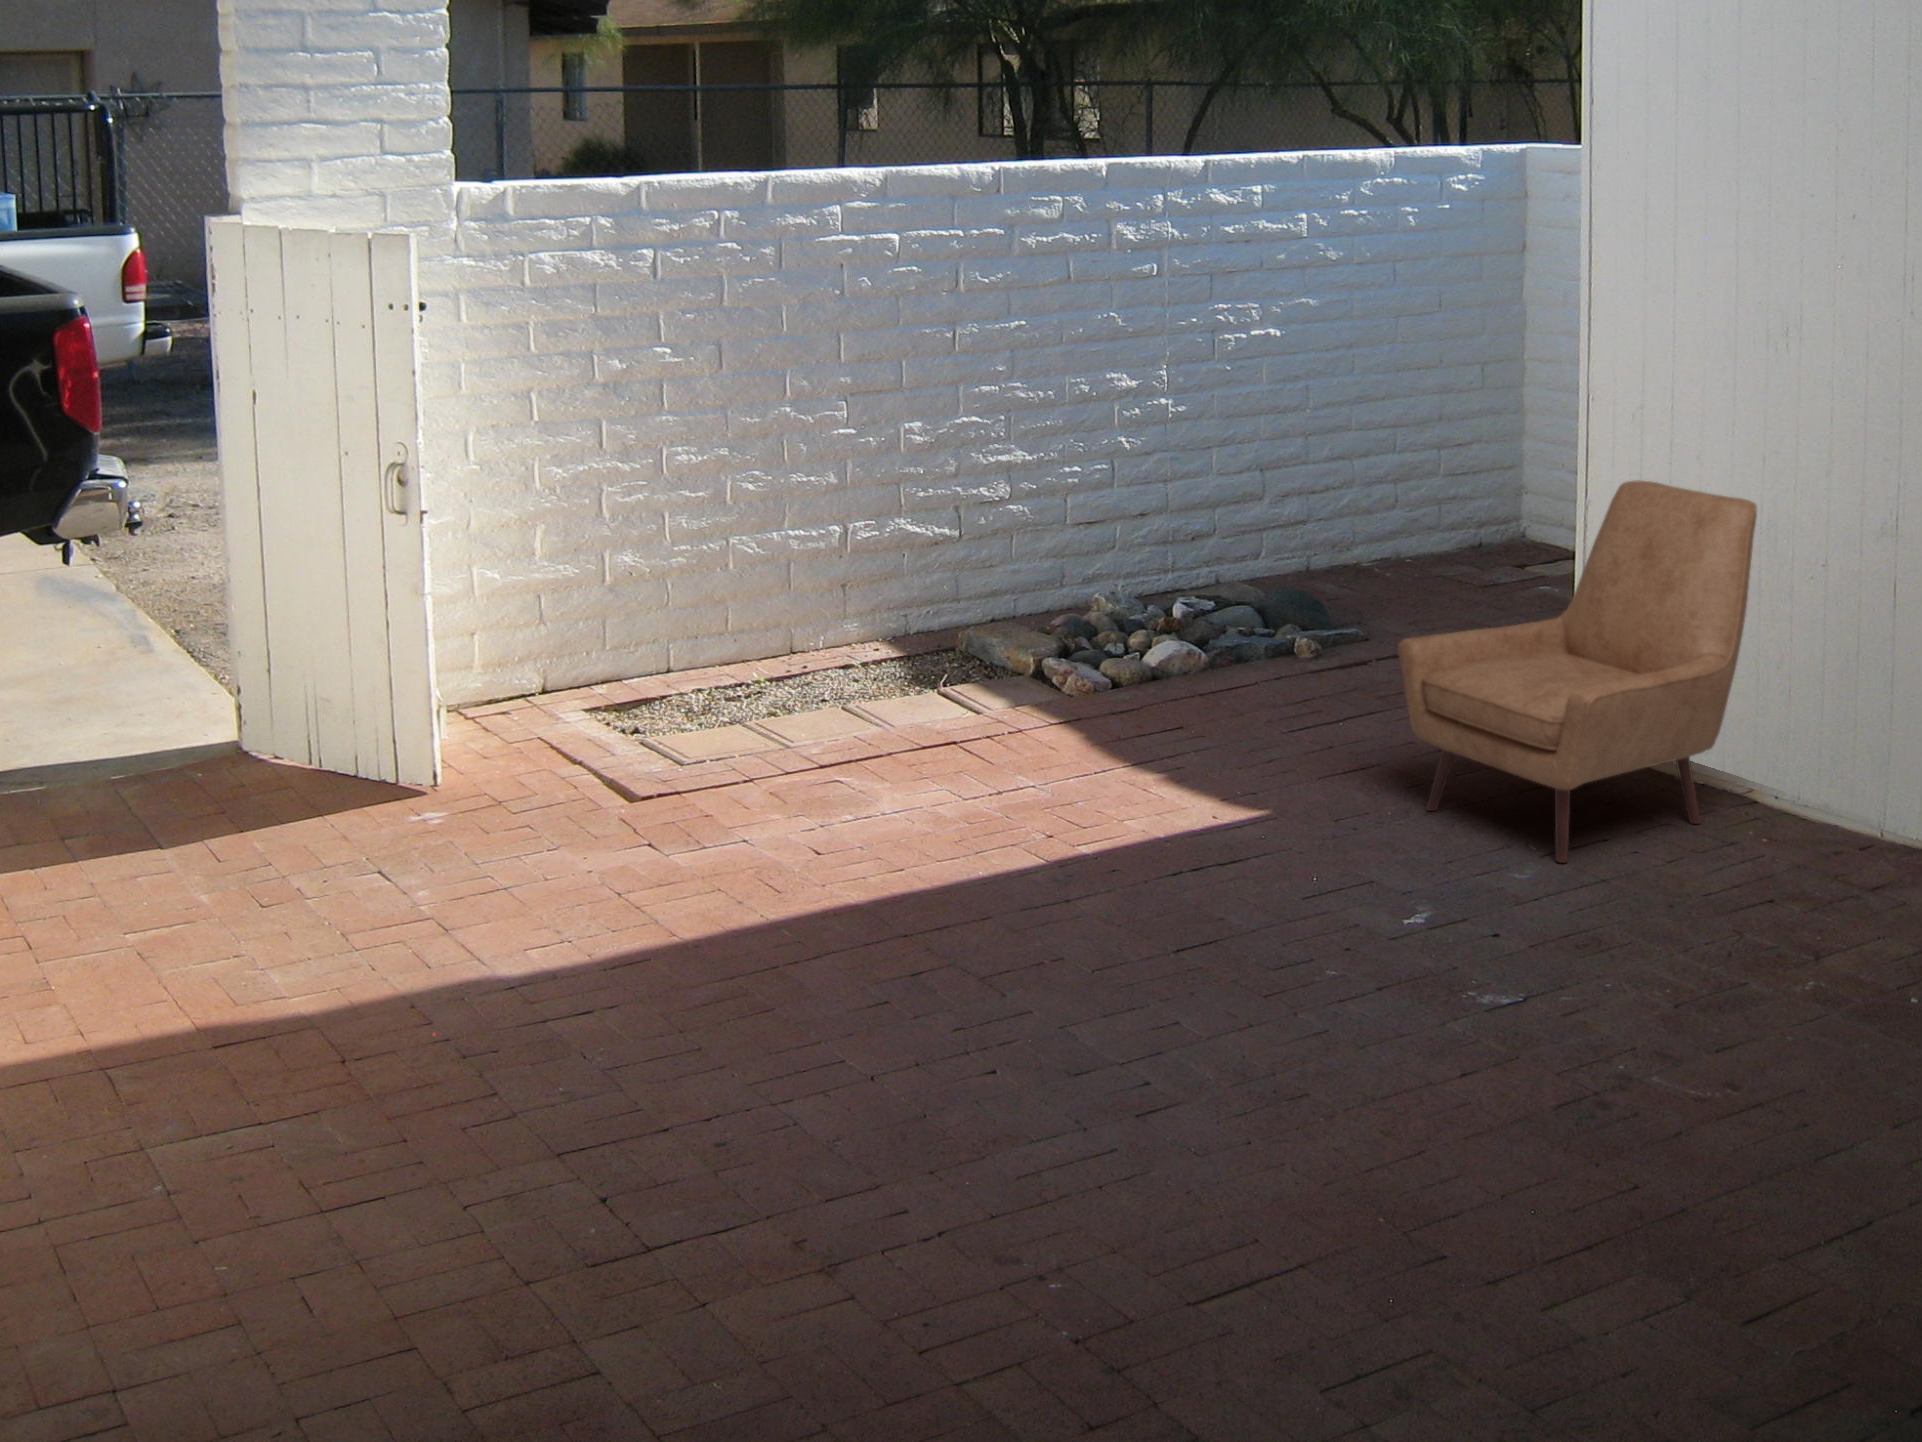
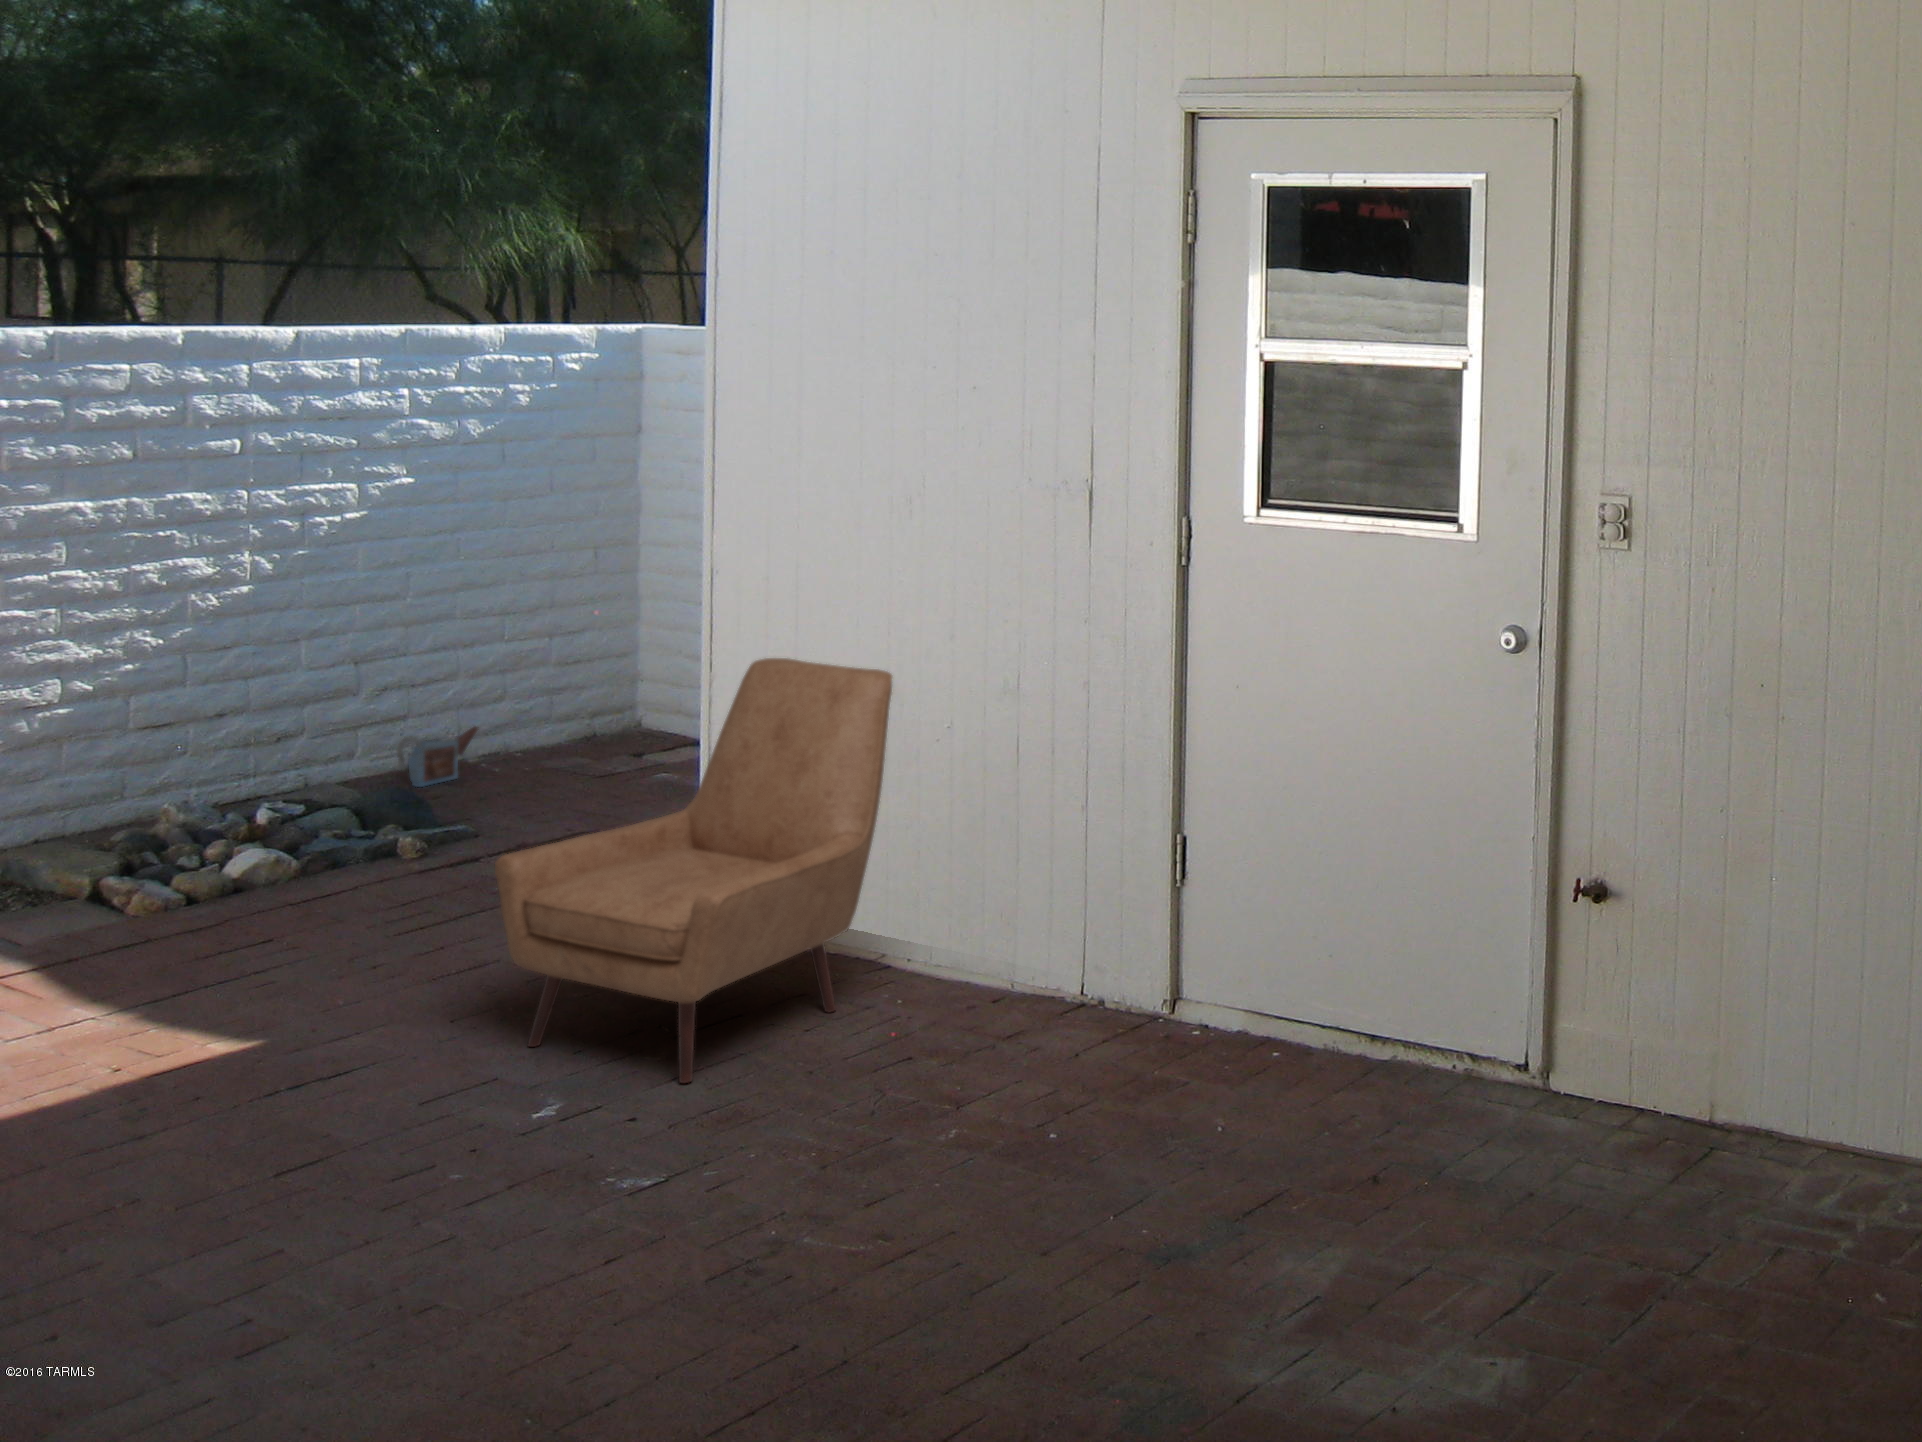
watering can: none [1309,528,1378,580] -> present [396,727,479,787]

